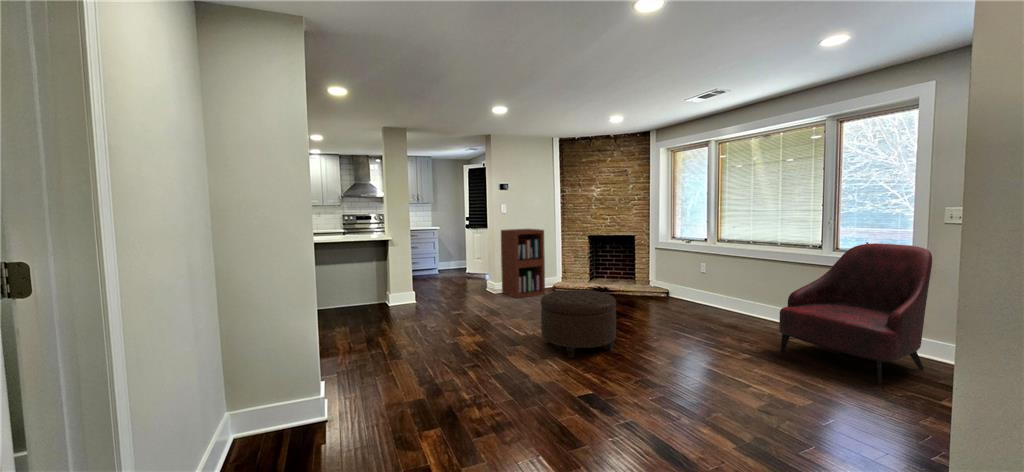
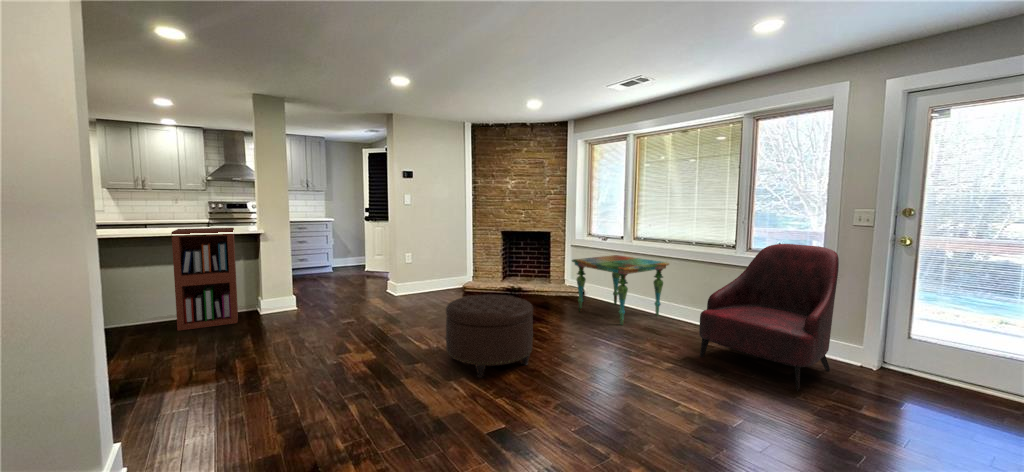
bookshelf: present [501,229,545,298] -> present [172,228,238,331]
side table: none [654,257,754,322] -> present [572,255,669,325]

